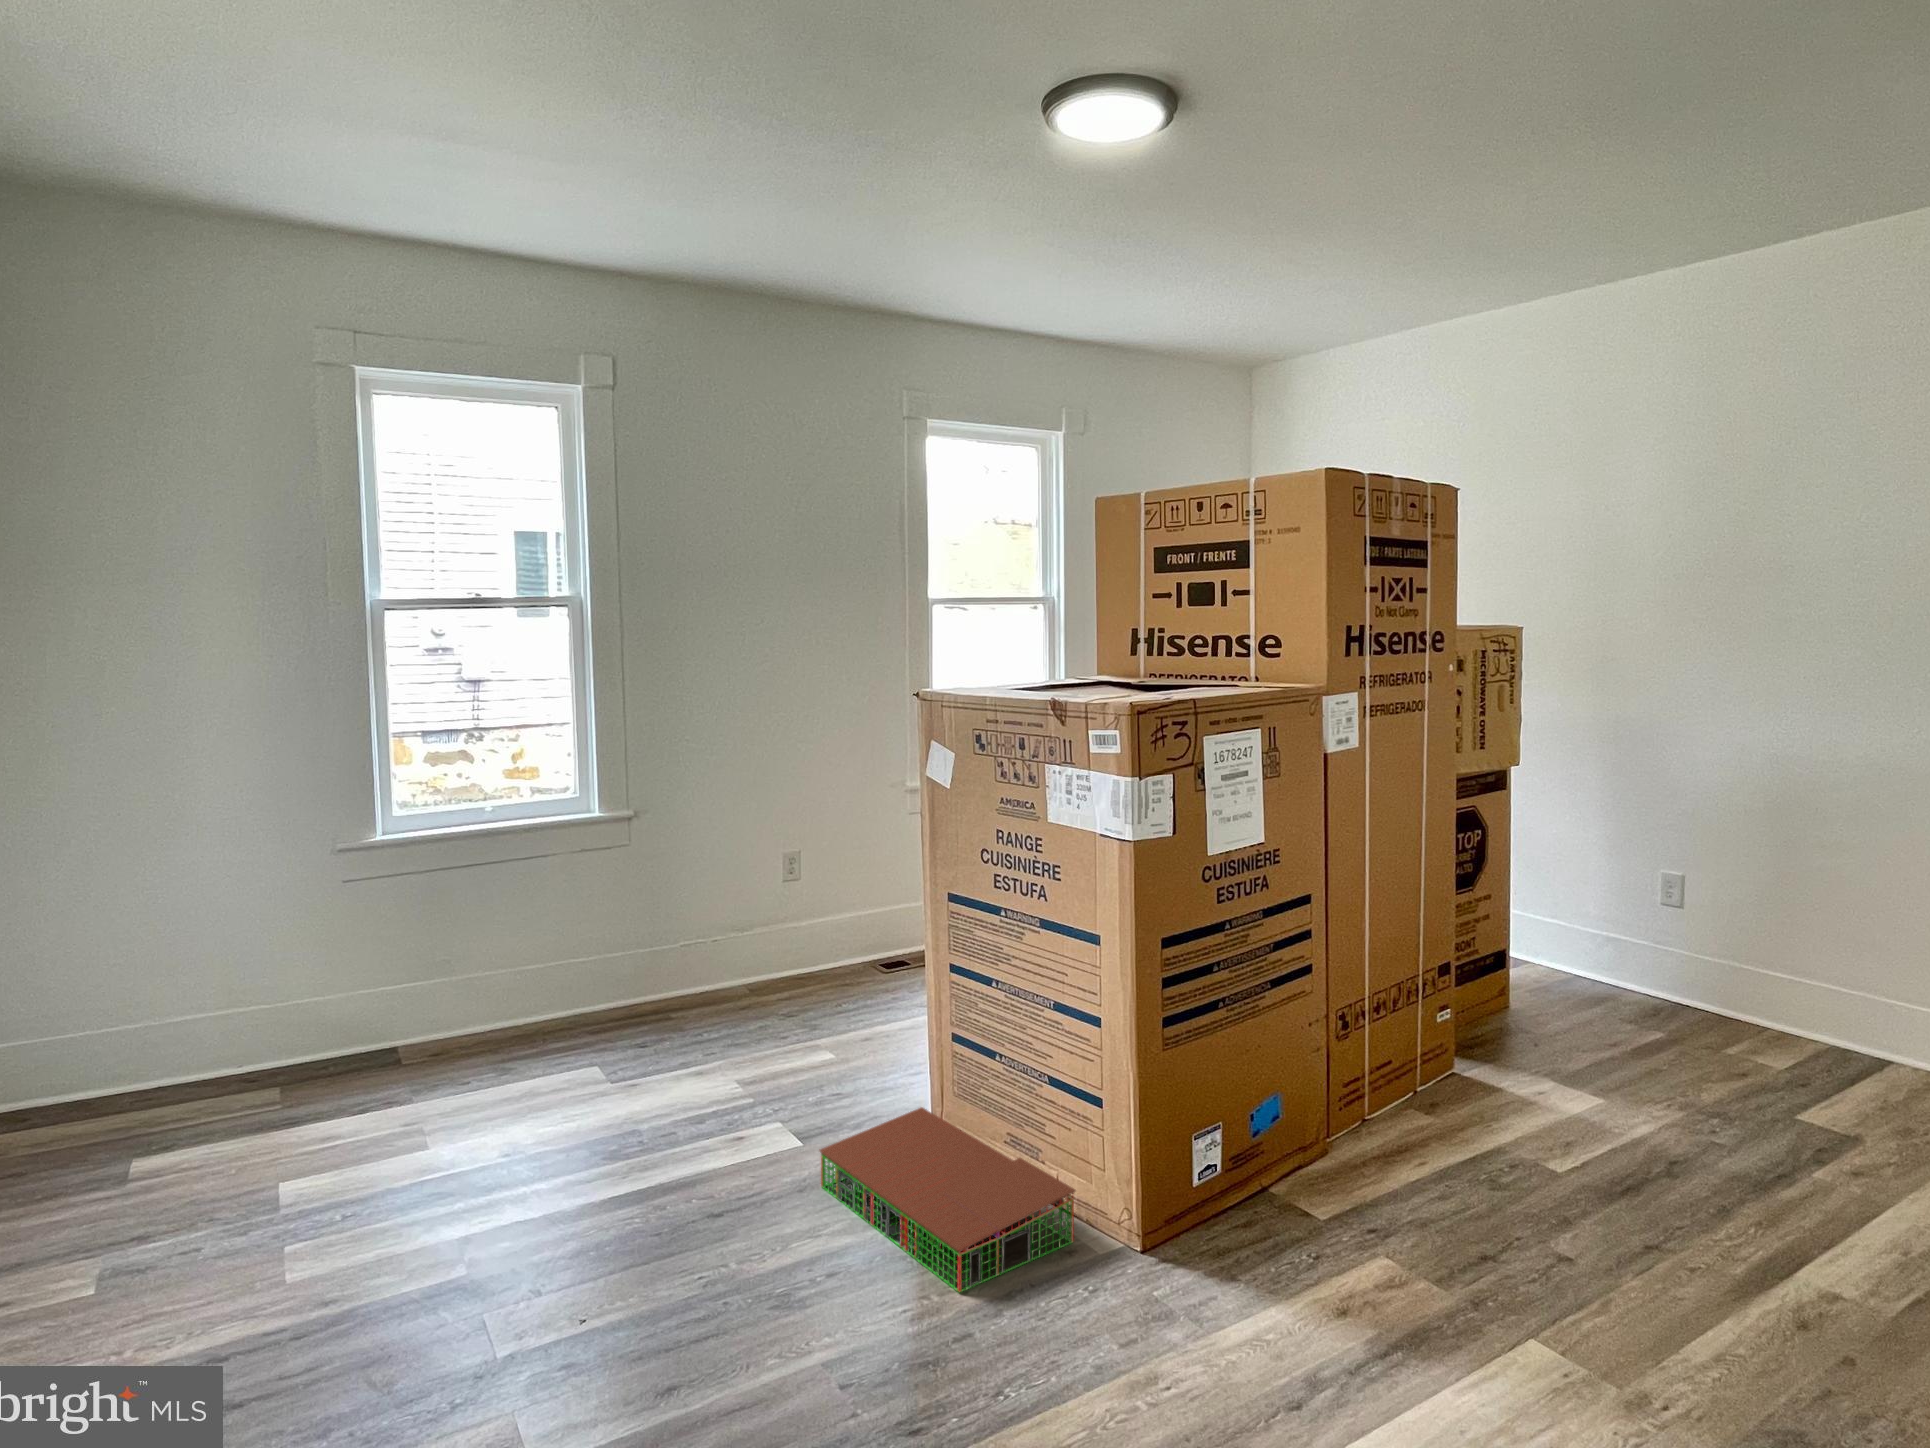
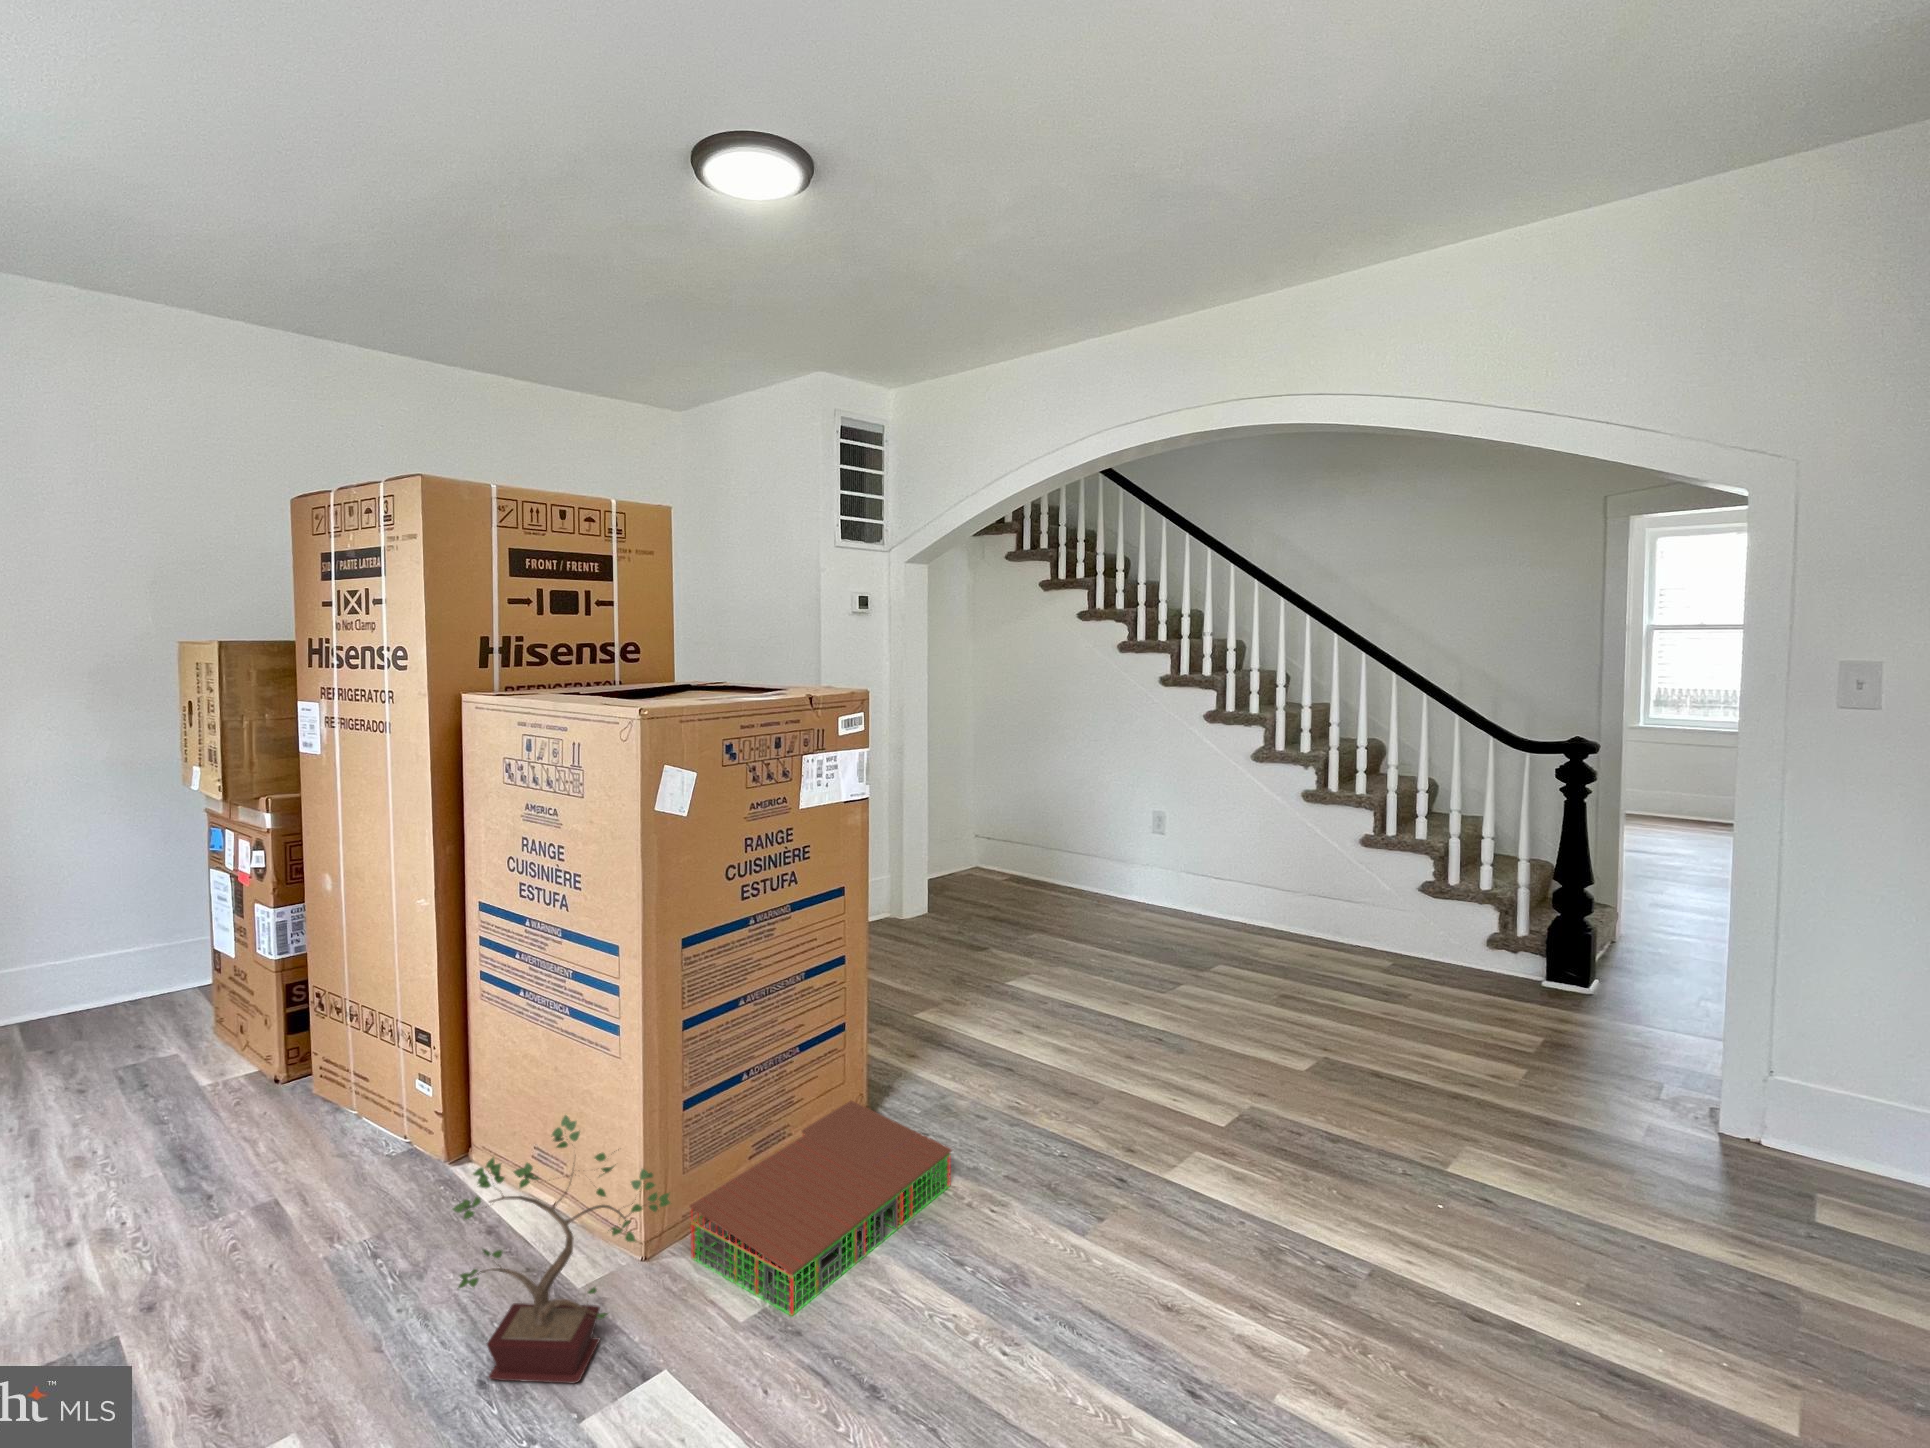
potted plant: none [775,953,871,1119] -> present [453,1115,670,1383]

